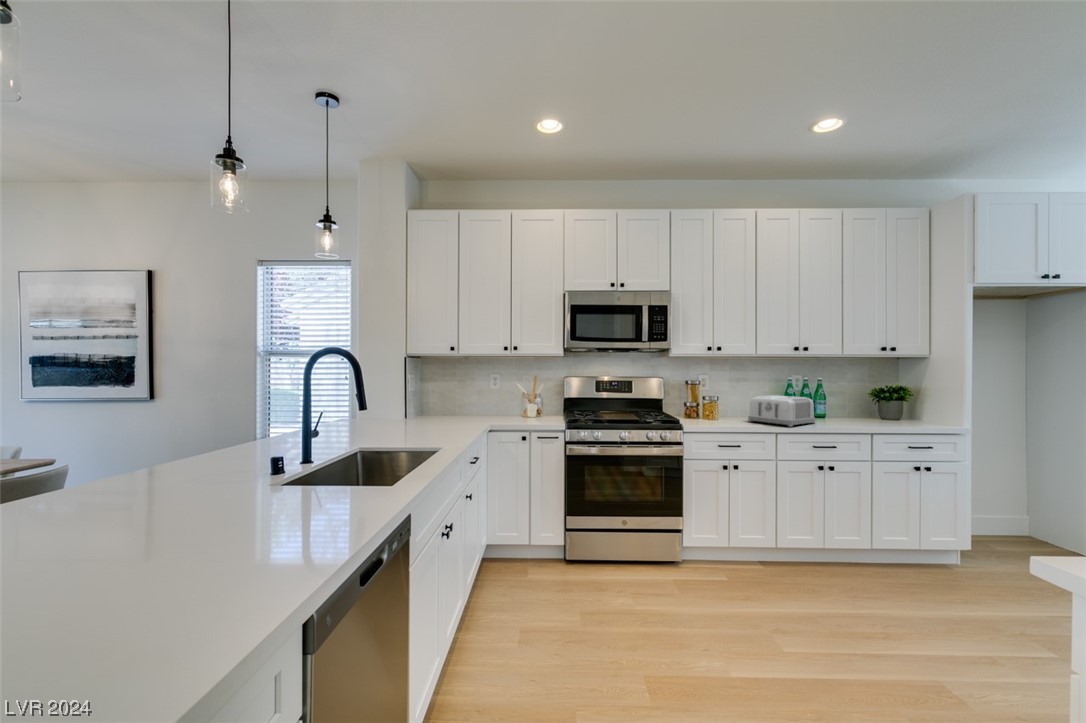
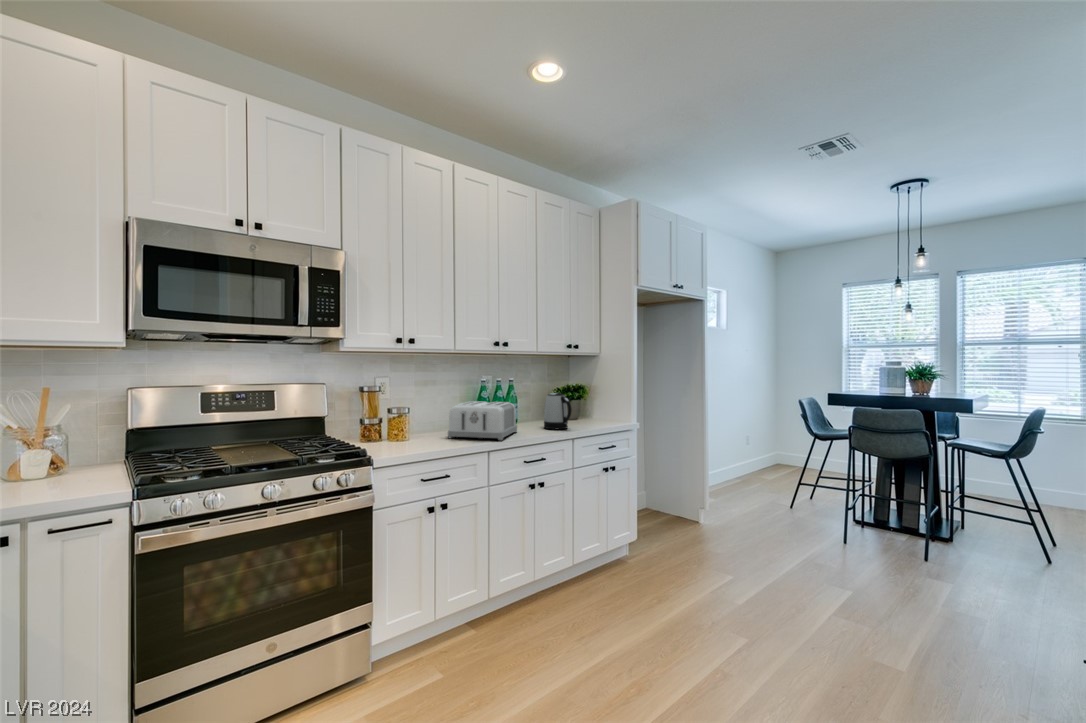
kettle: none [847,392,875,425] -> present [544,393,571,429]

